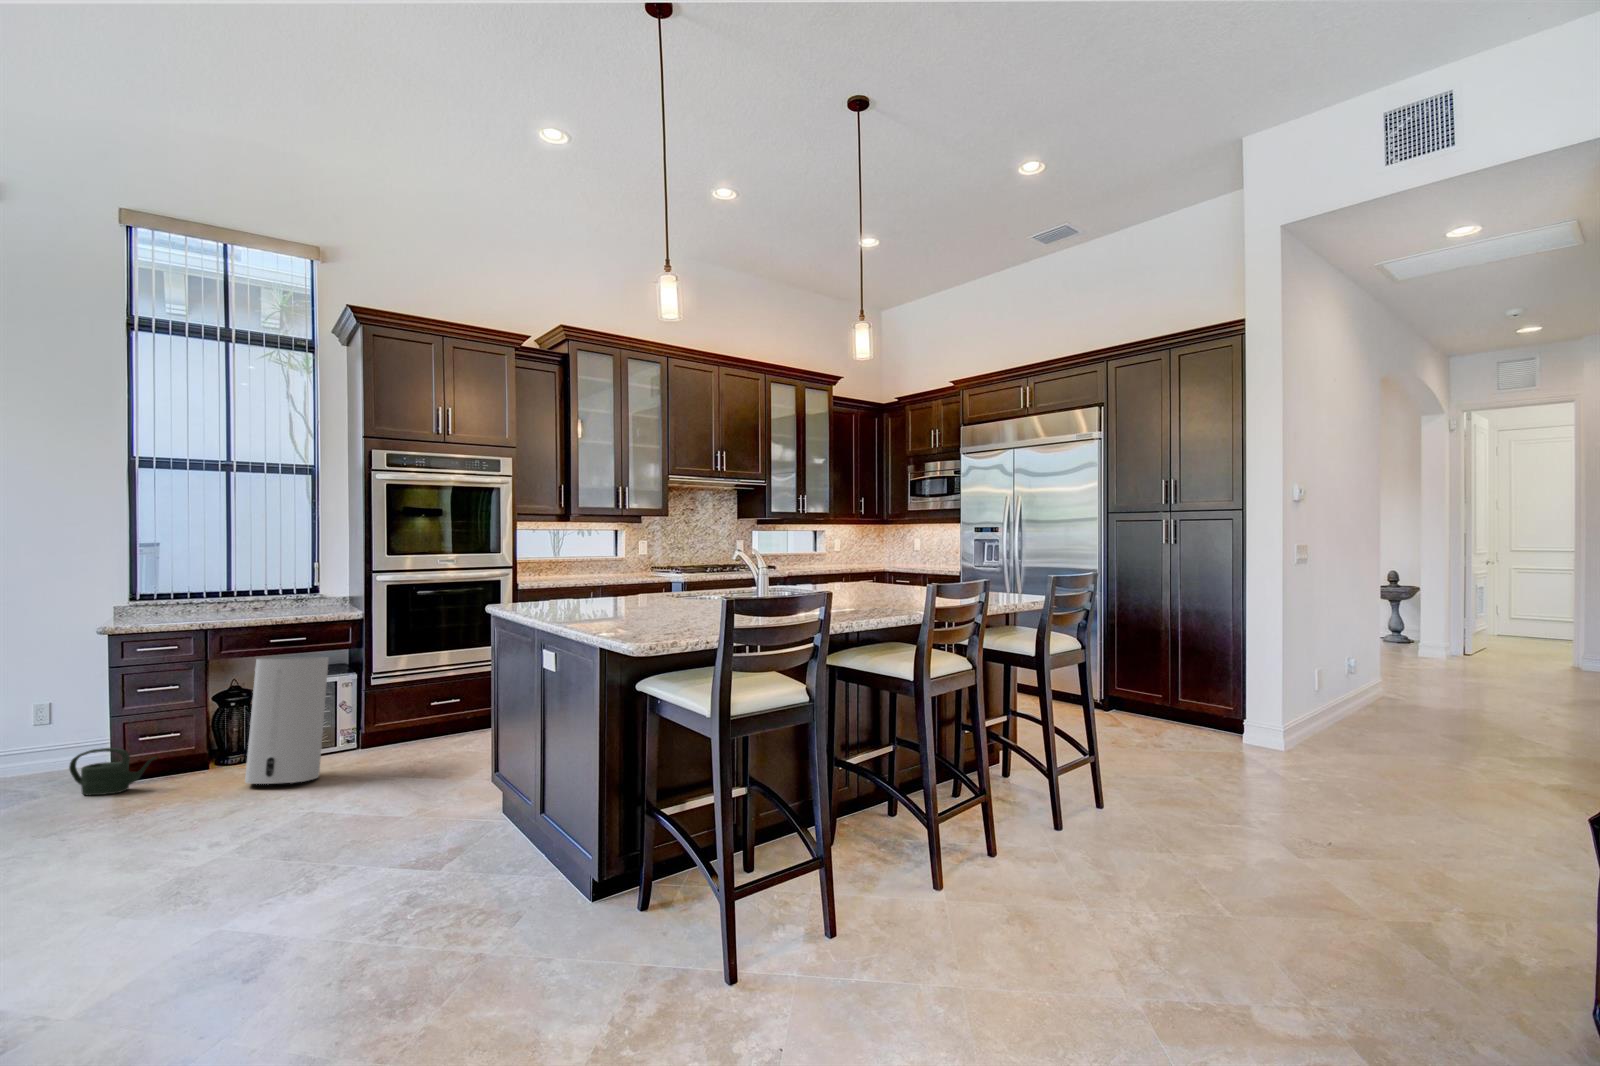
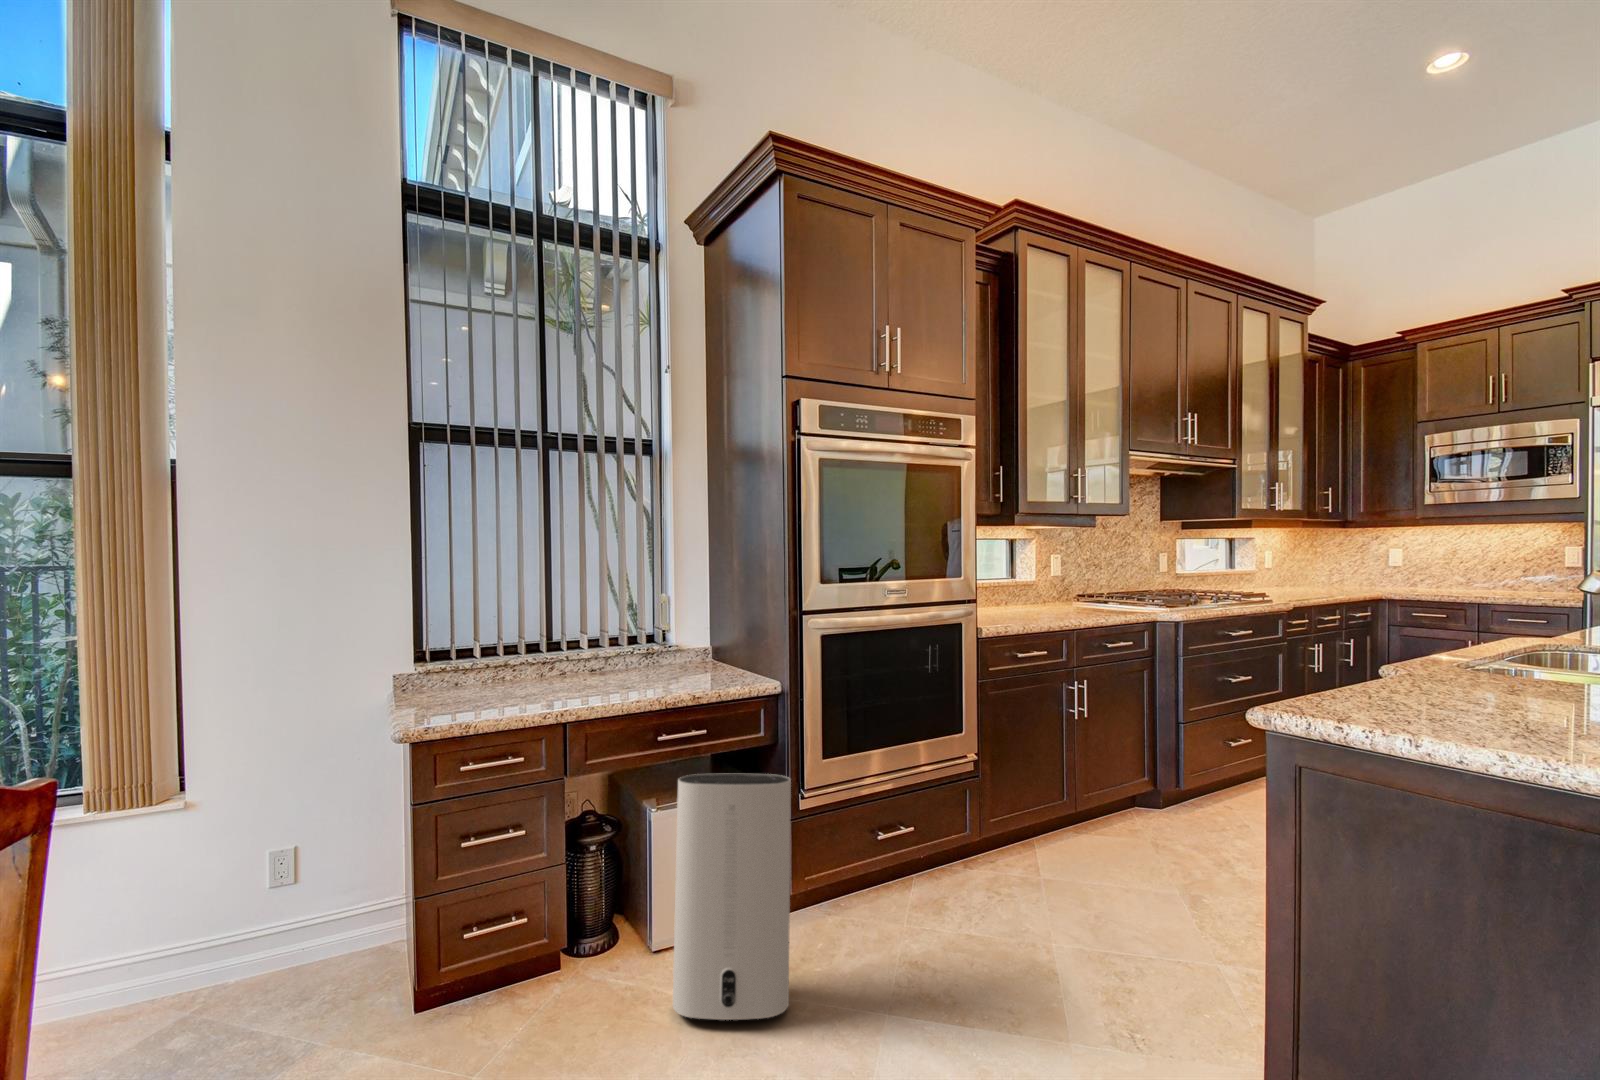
watering can: present [69,748,157,795] -> none [380,943,522,1033]

